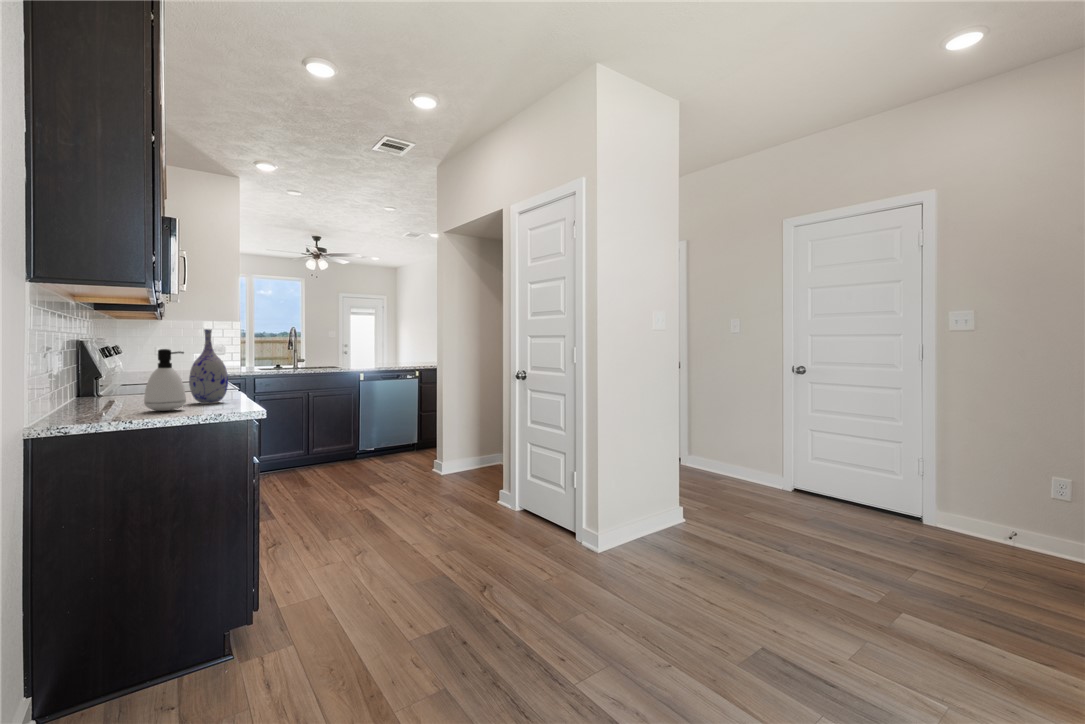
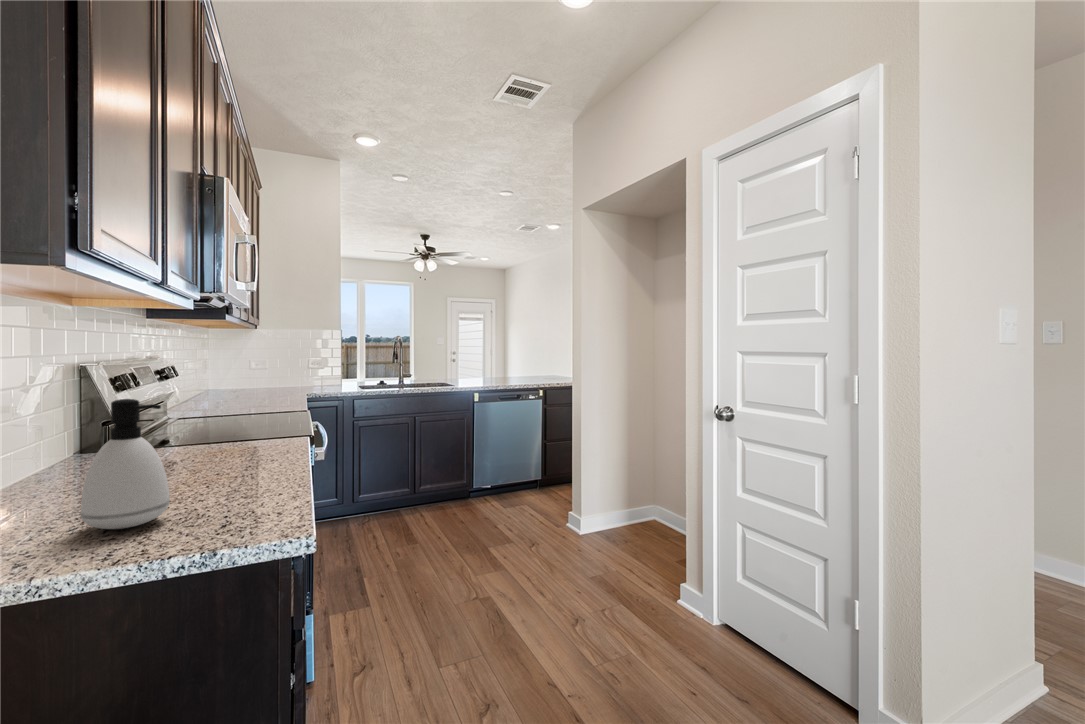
vase: present [189,329,228,404] -> none [201,353,270,490]

